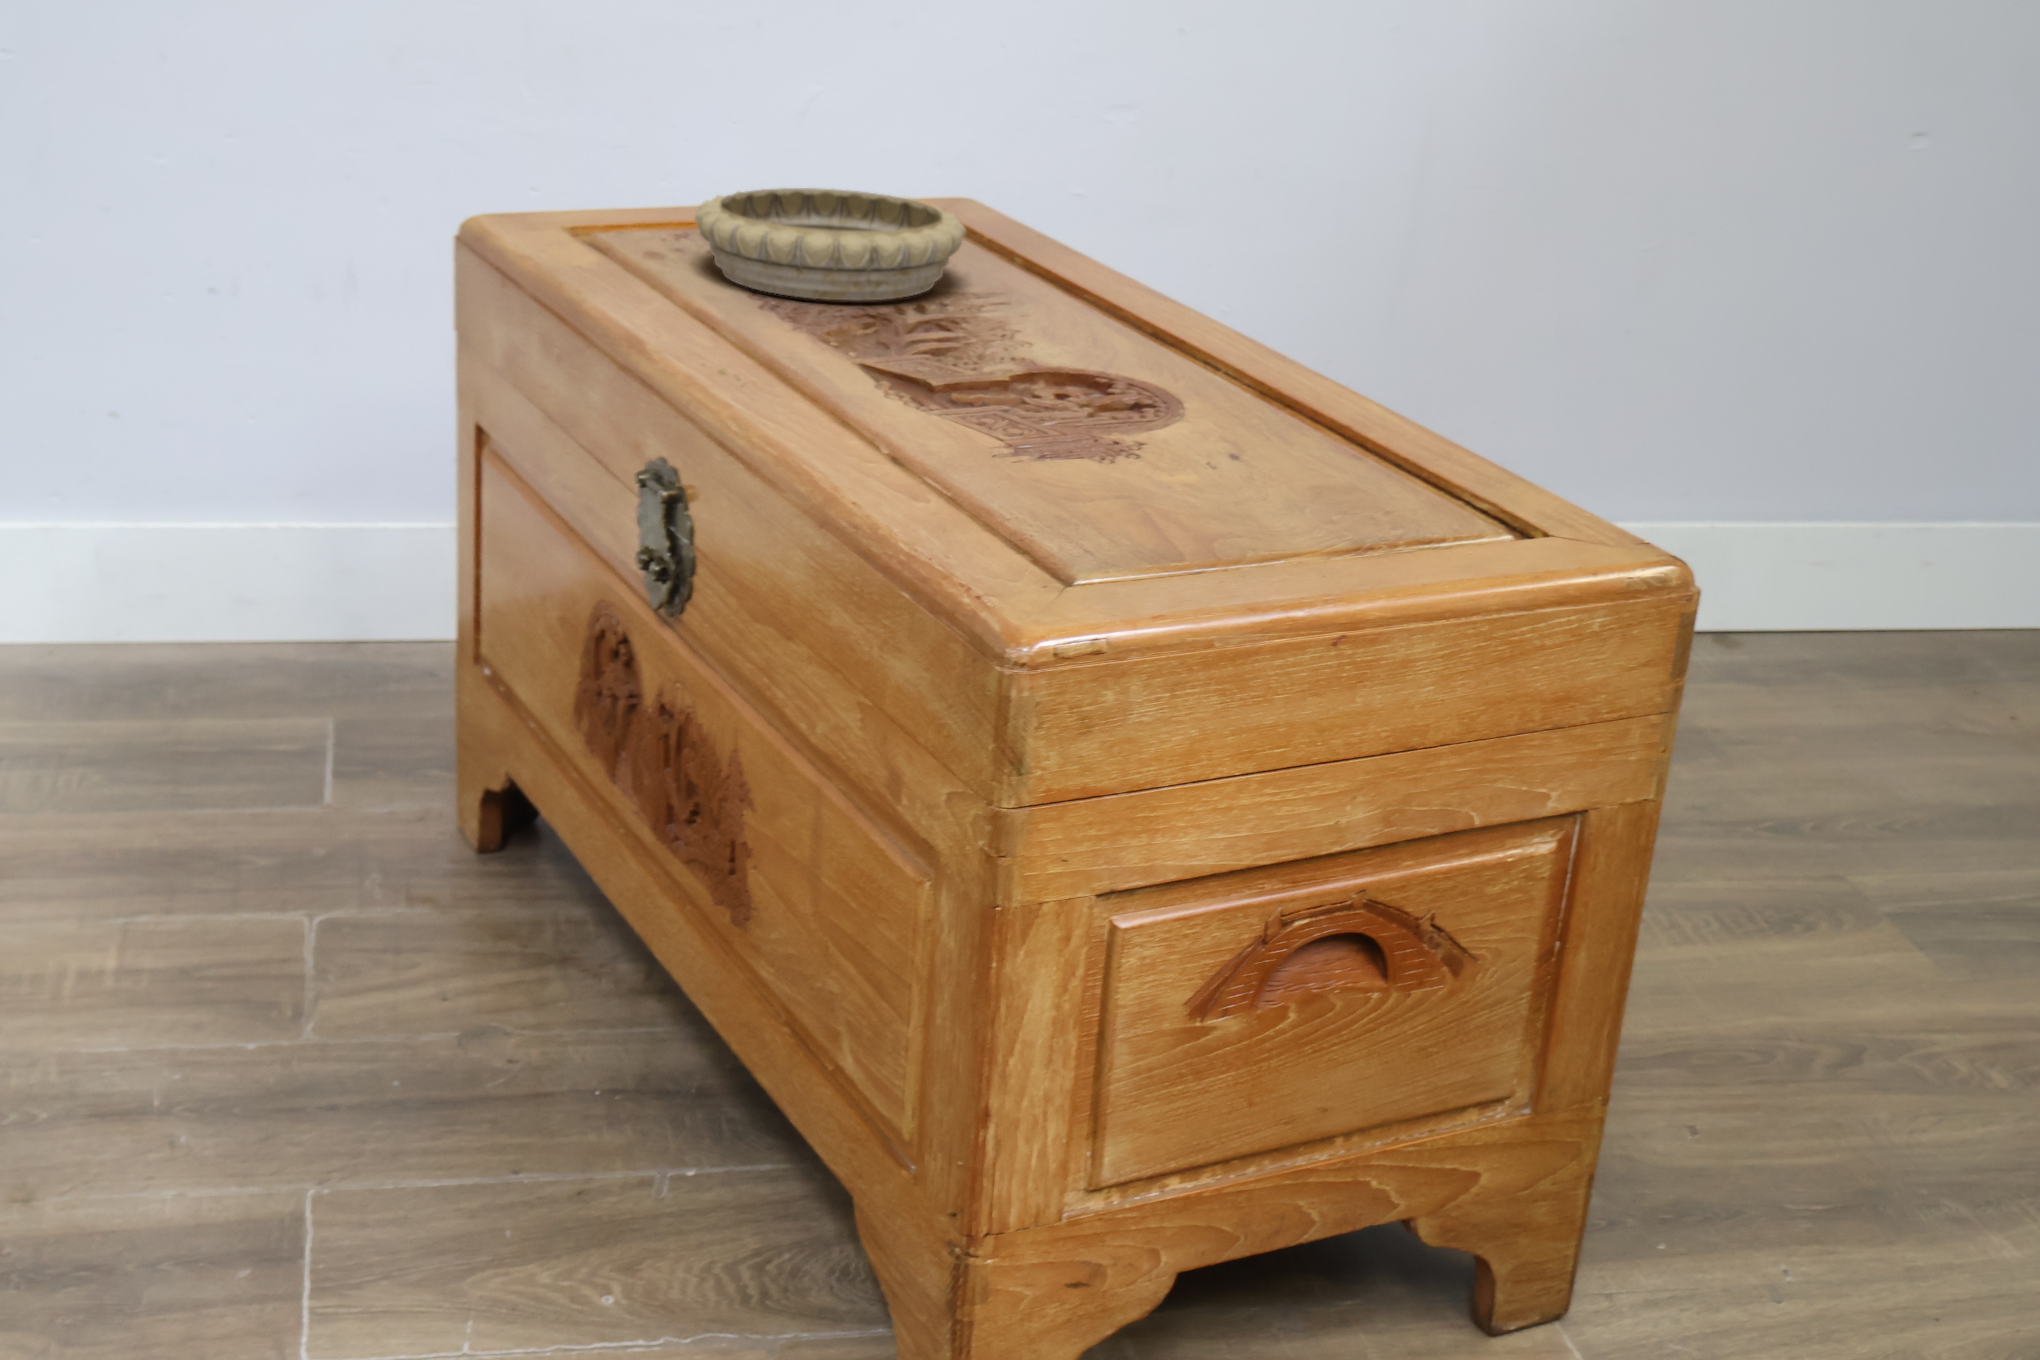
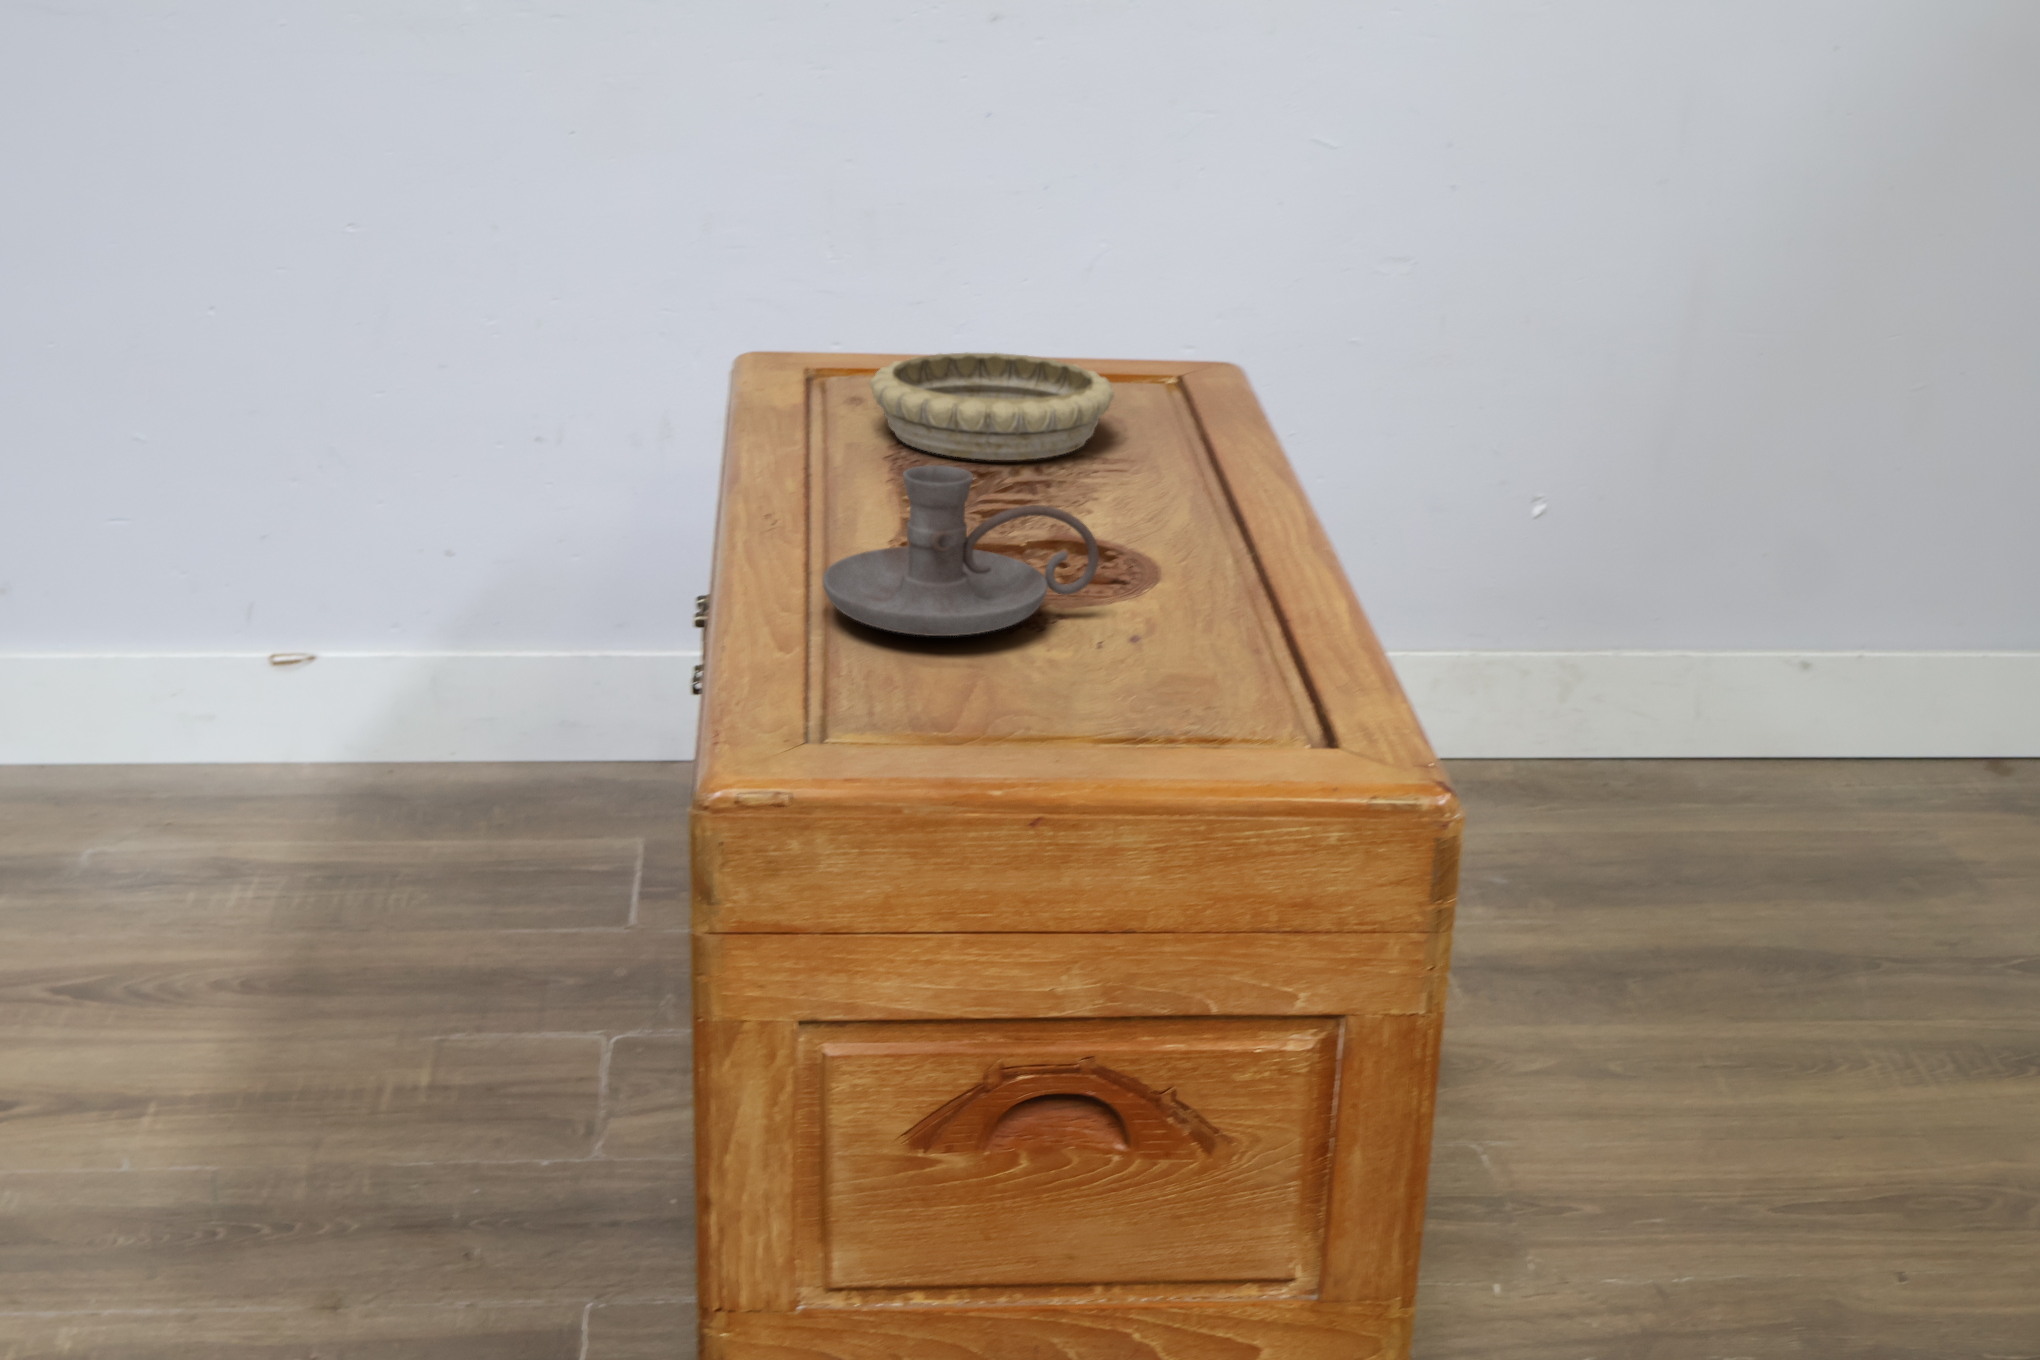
candle holder: none [905,286,1181,471] -> present [823,465,1099,636]

